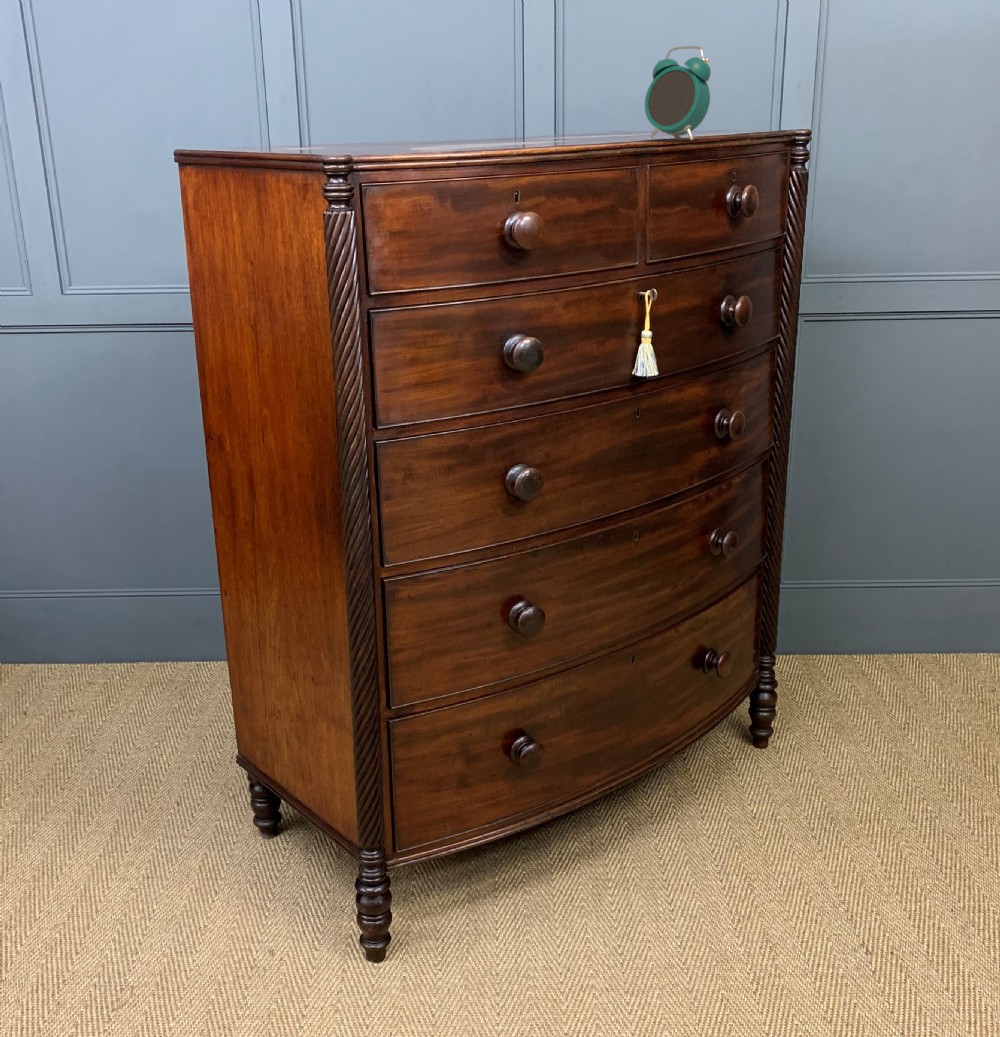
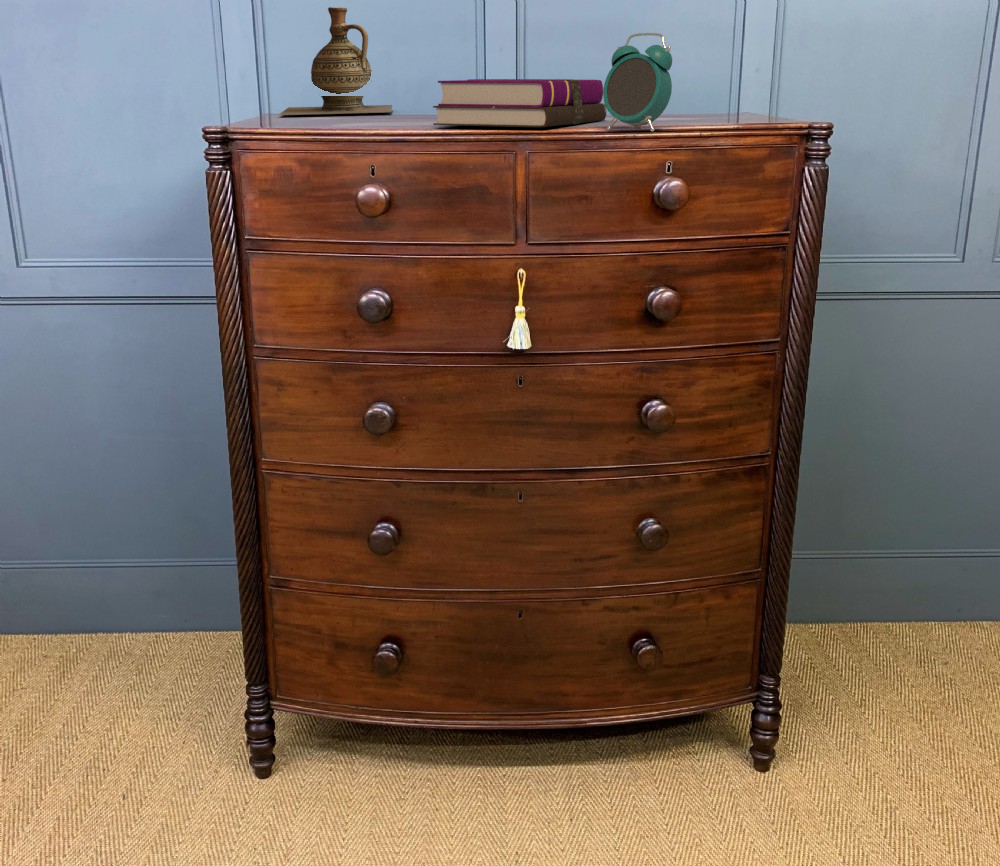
ceramic jug: none [325,33,436,139] -> present [279,7,392,115]
hardback book: none [481,95,648,140] -> present [433,79,607,127]

